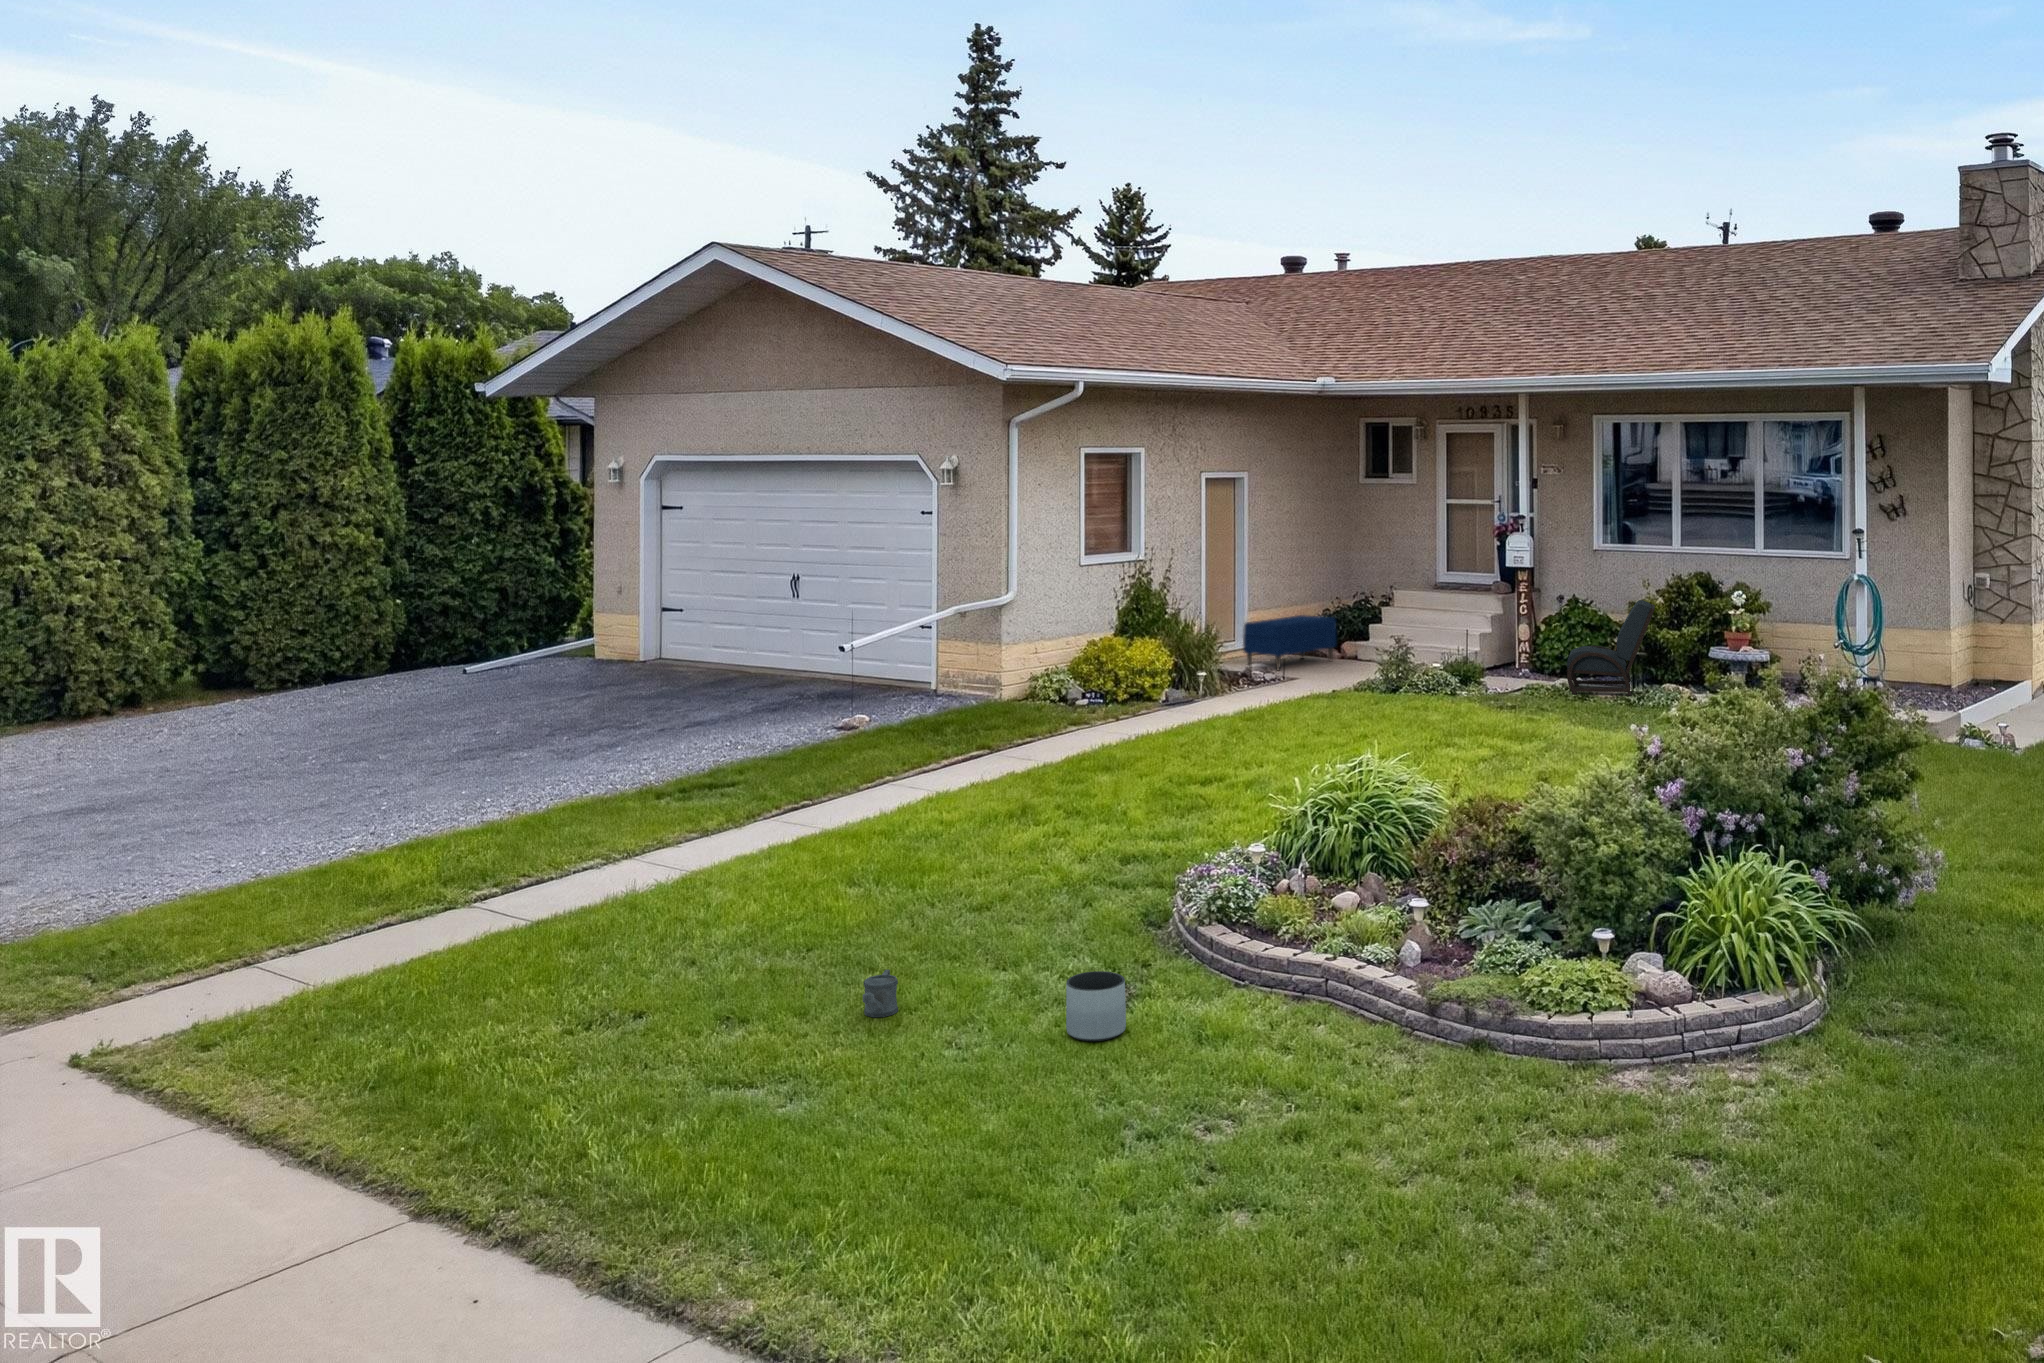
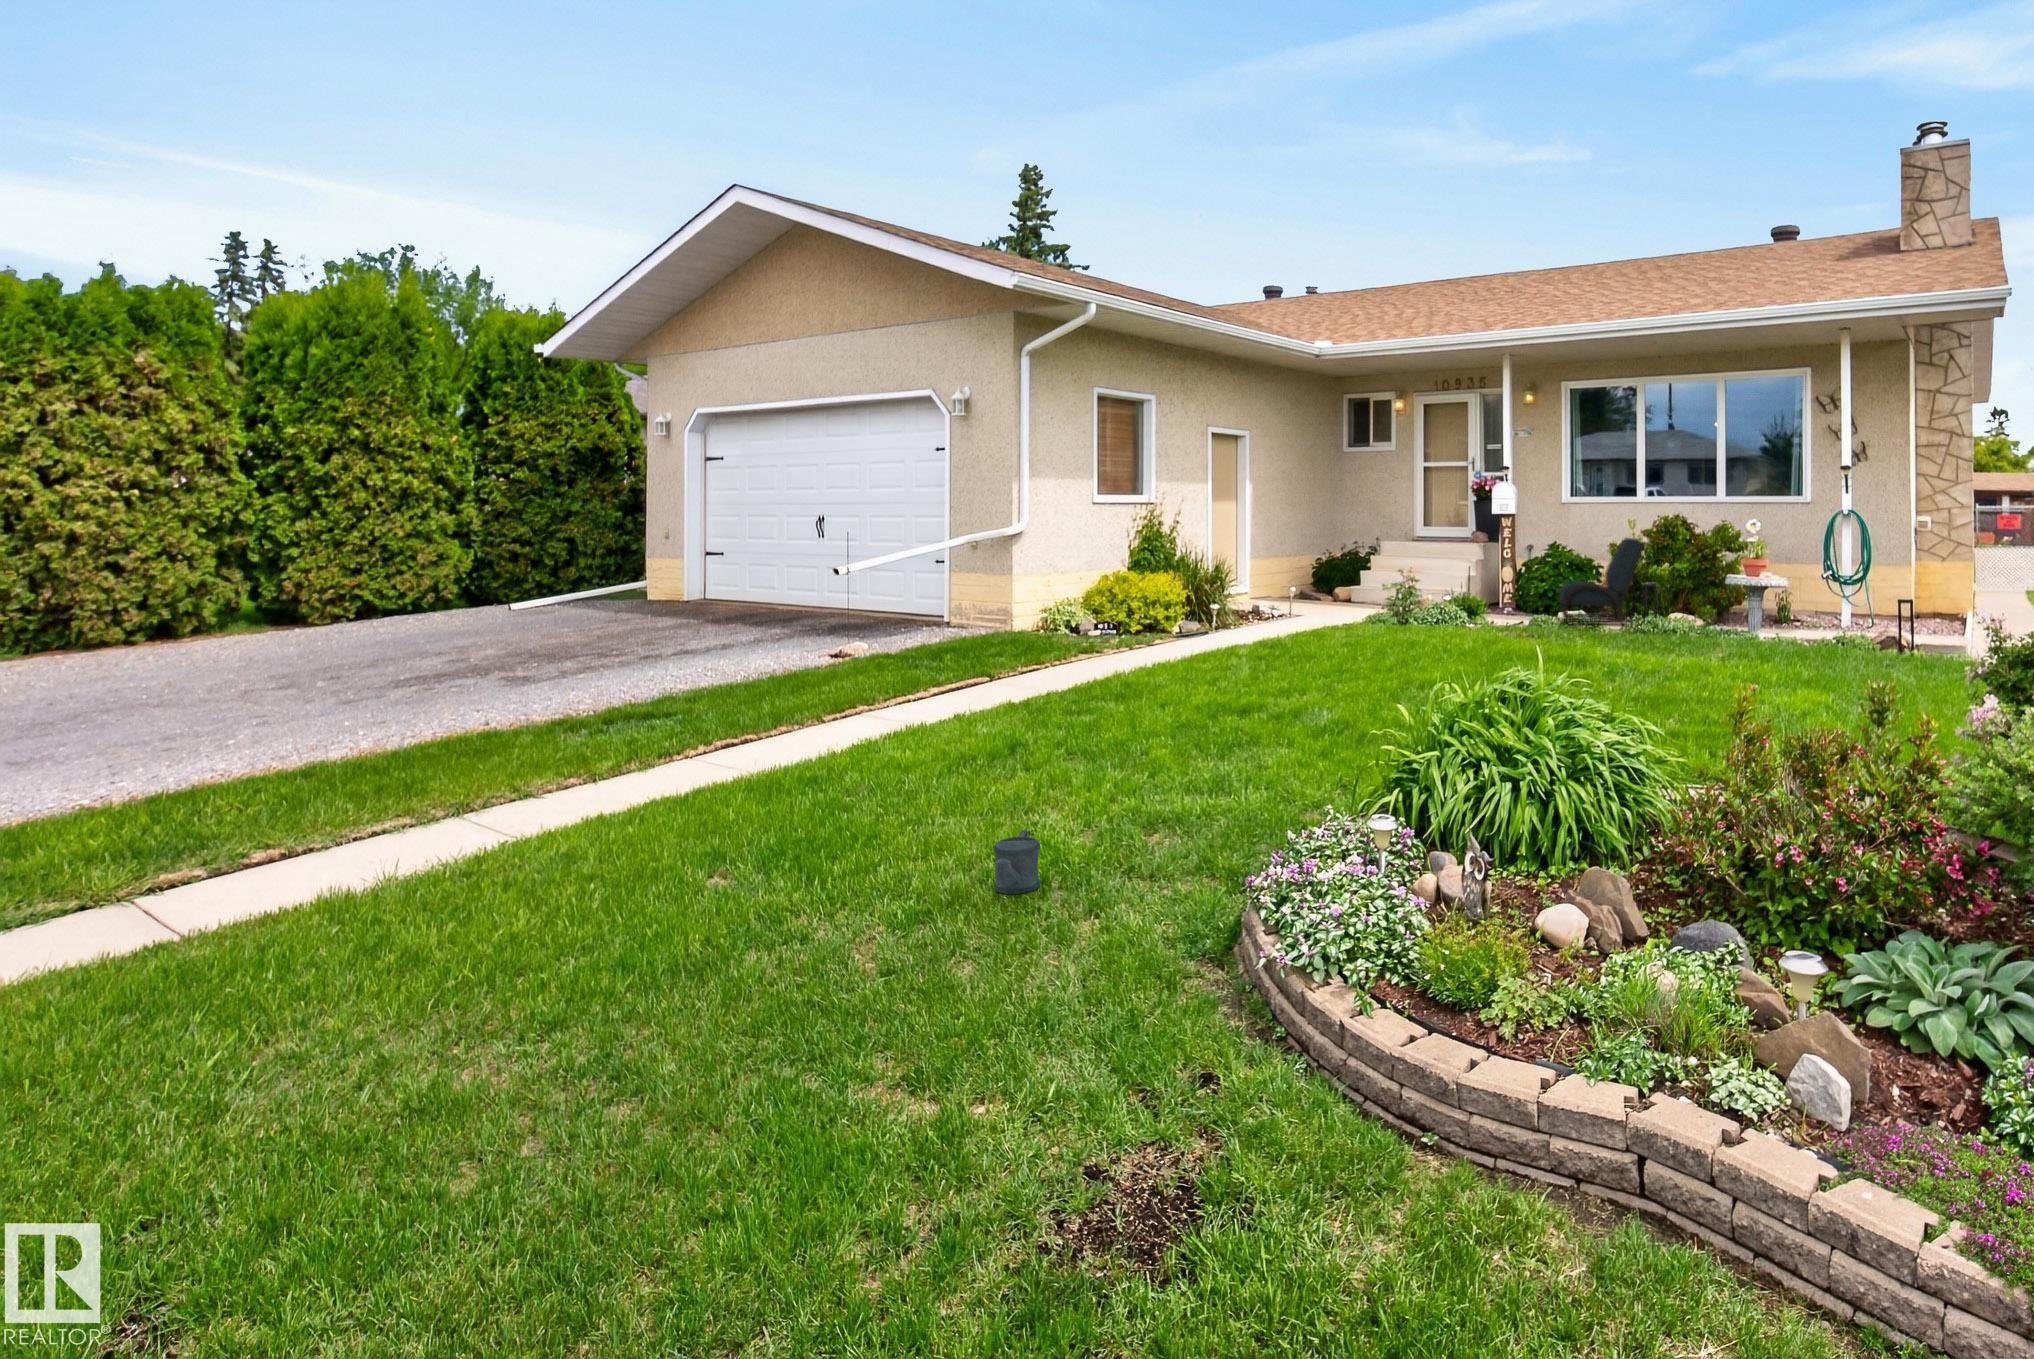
bench: present [1243,615,1336,670] -> none [1249,564,1332,610]
watering can: present [863,970,898,1017] -> present [994,830,1040,894]
planter: present [1066,971,1126,1041] -> none [1023,1034,1163,1230]

